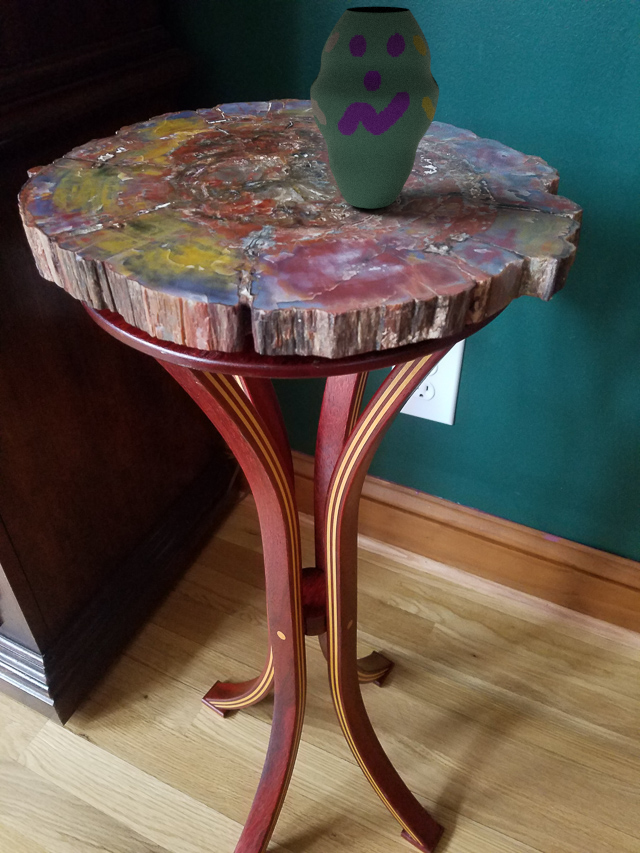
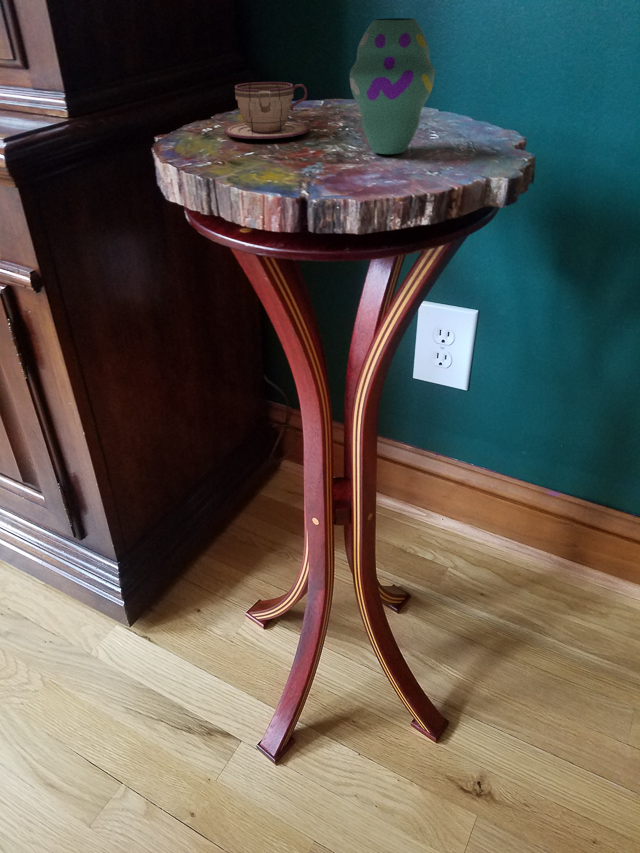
teacup: none [129,88,252,177] -> present [224,82,309,139]

